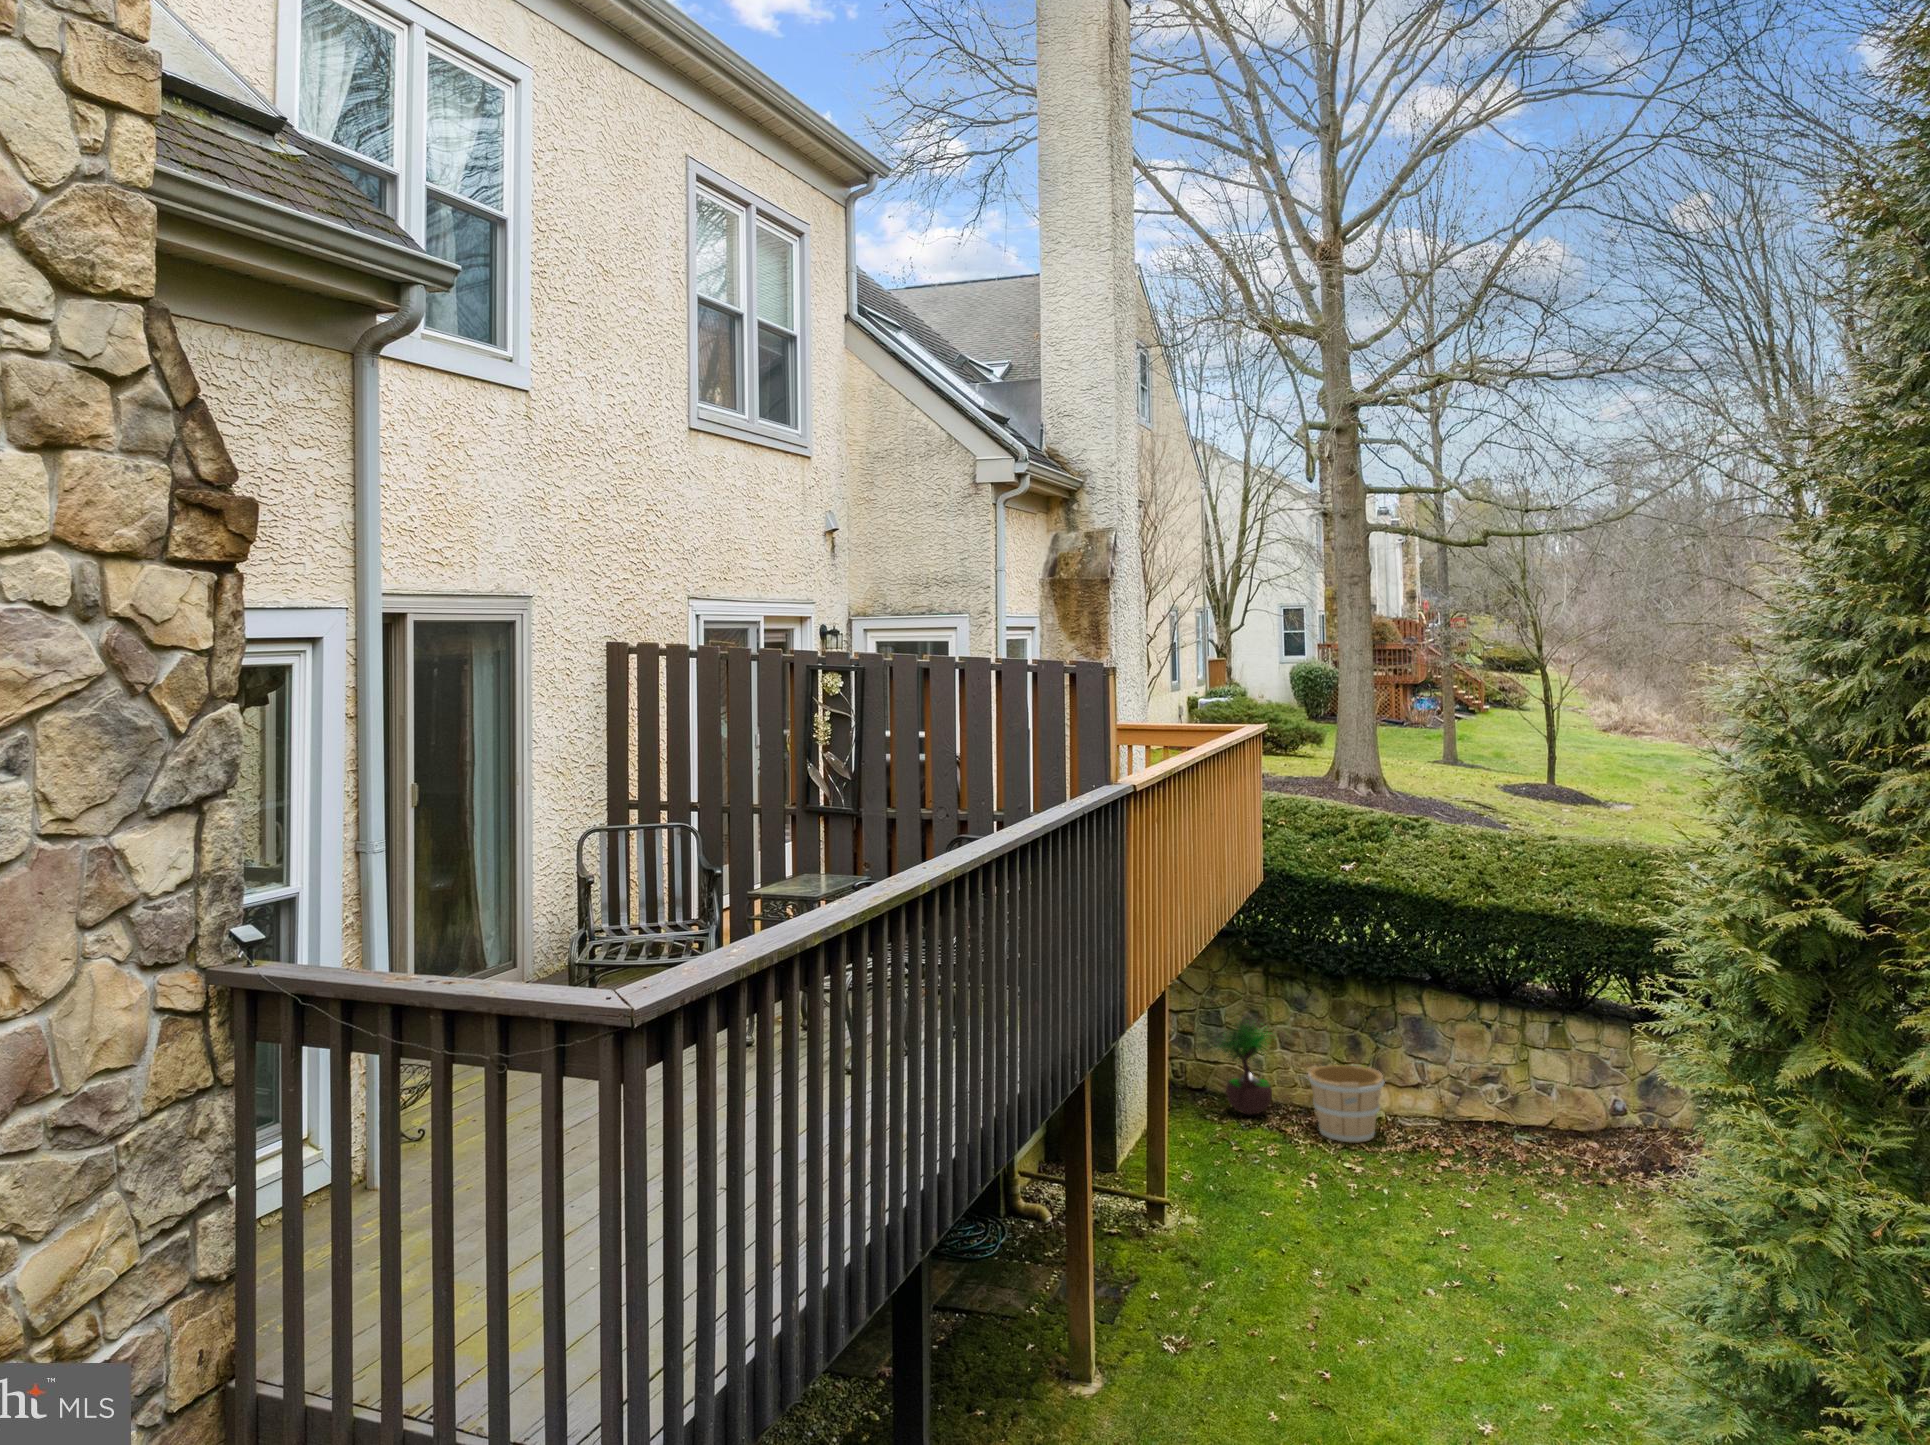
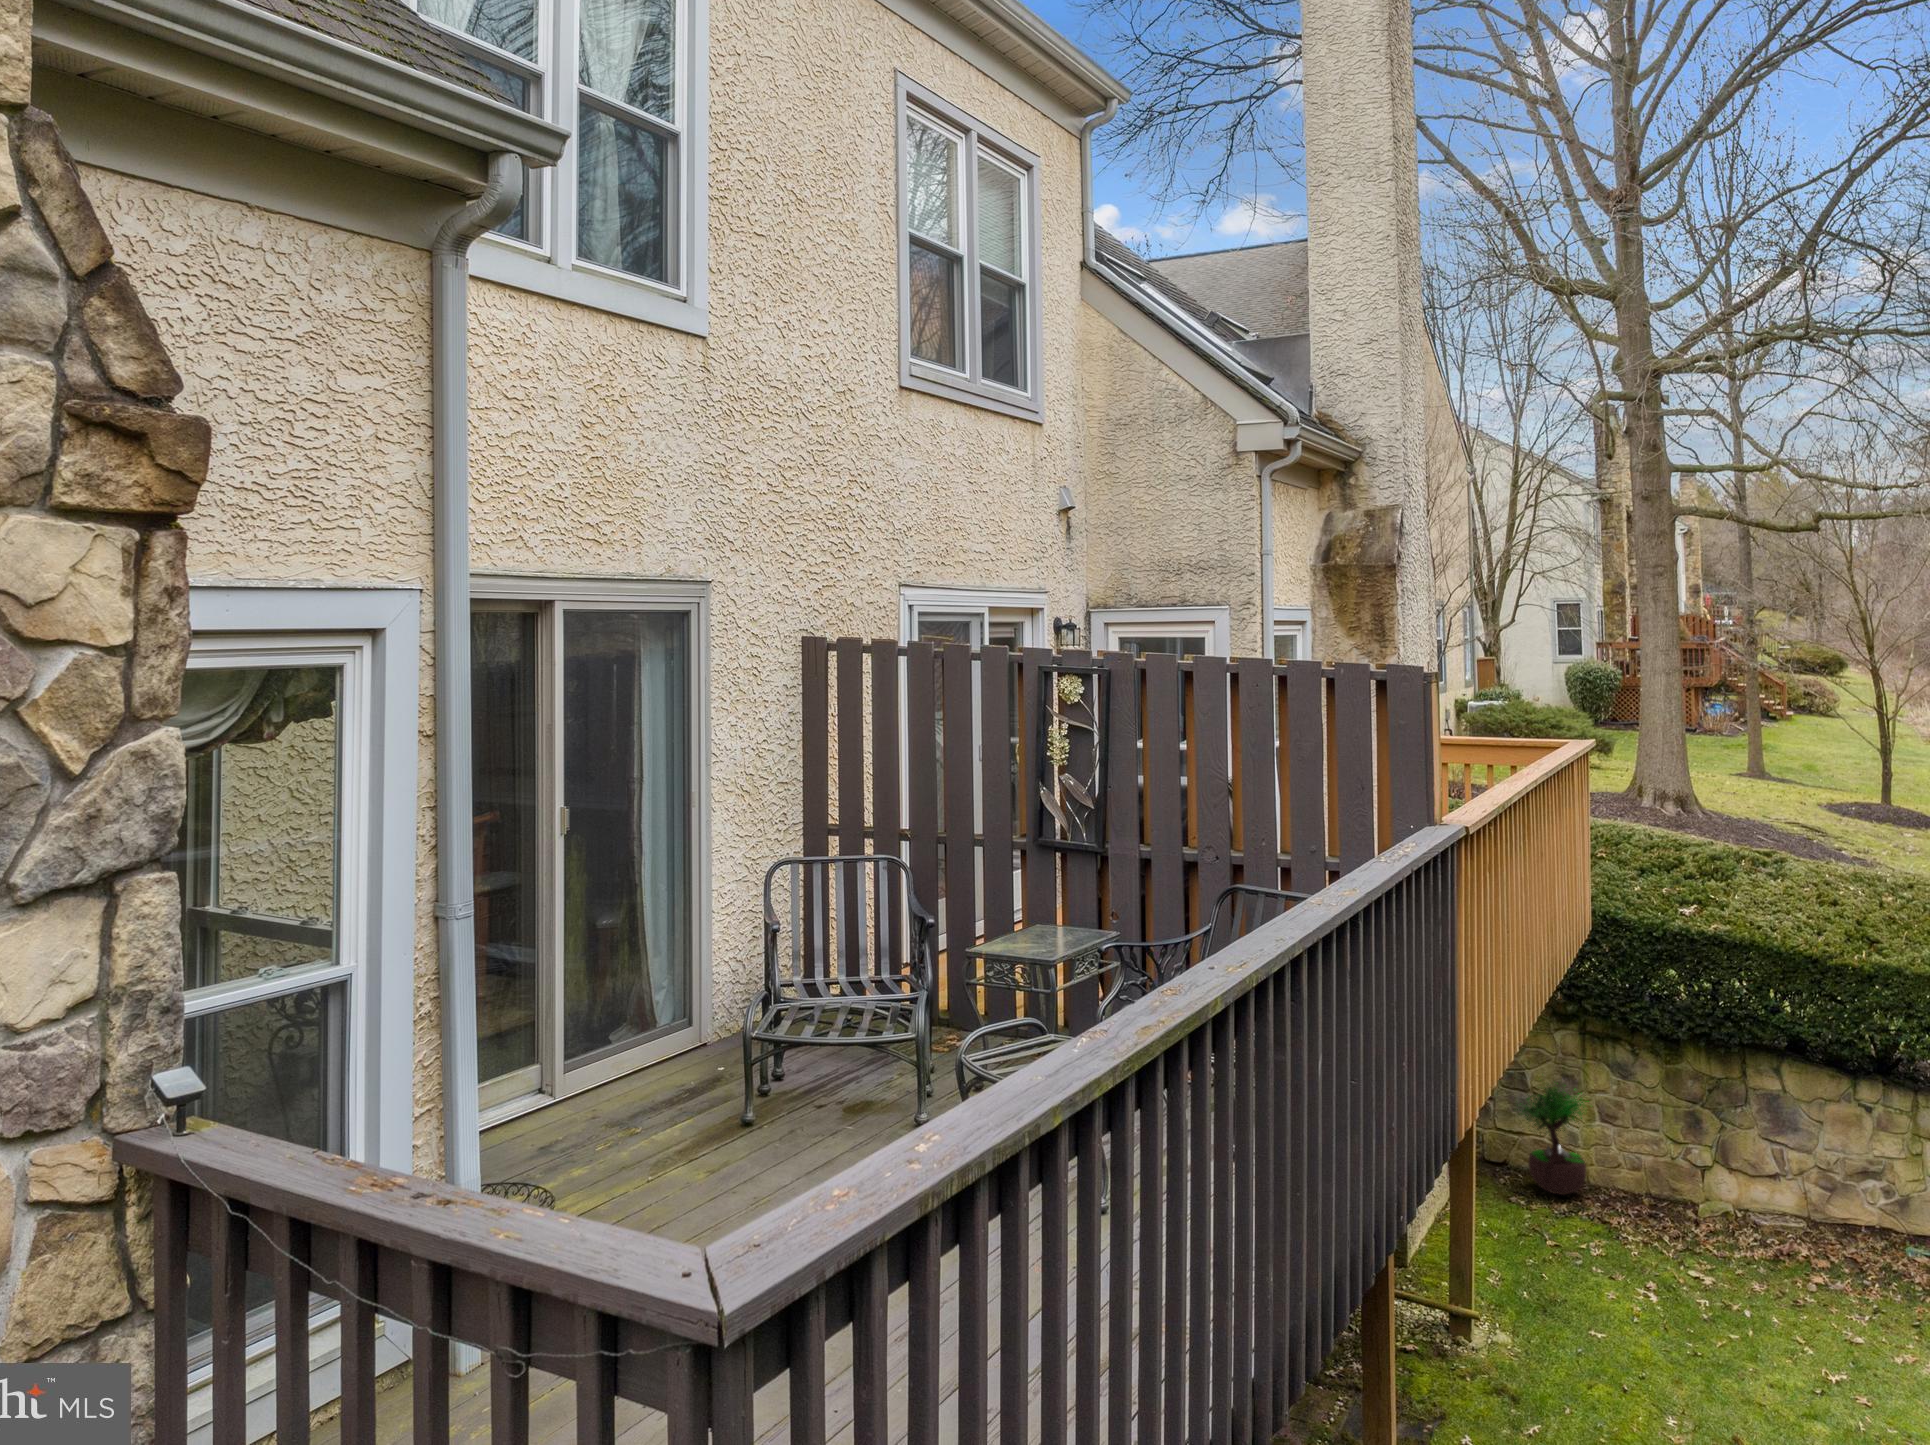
wooden bucket: present [1308,1065,1385,1143] -> none [1635,1143,1737,1243]

